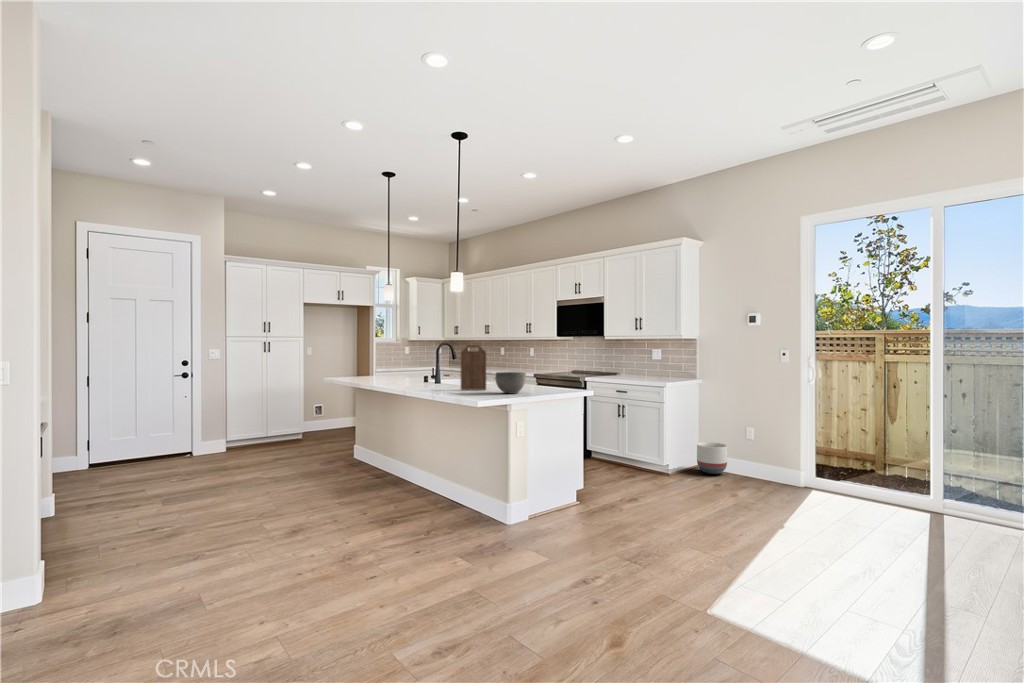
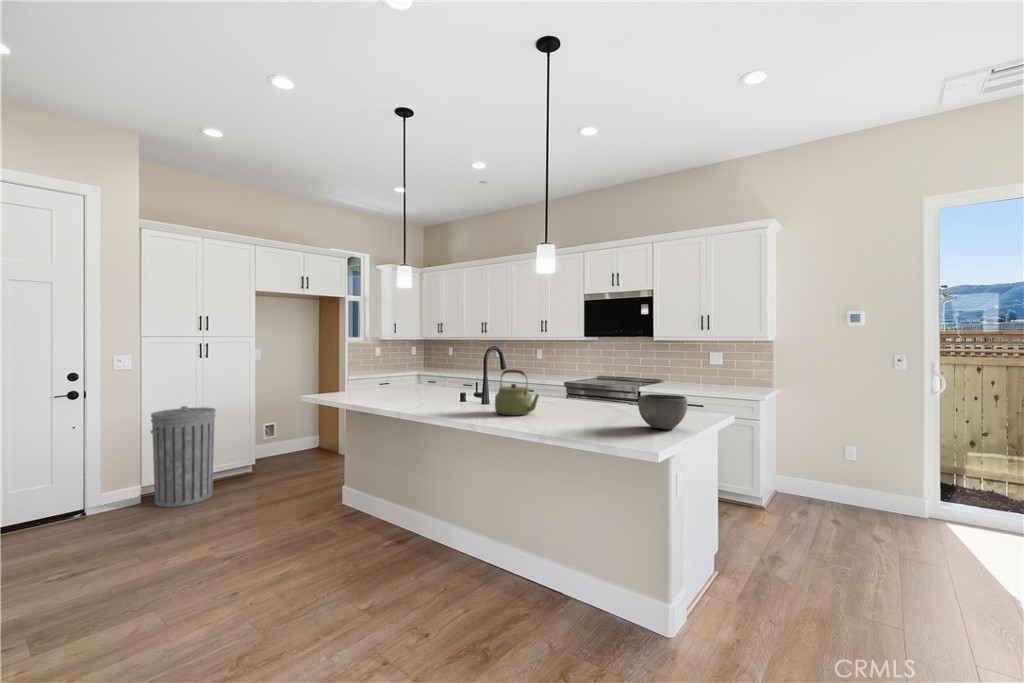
cutting board: present [461,345,486,390] -> none [561,353,600,420]
kettle: none [428,357,454,388] -> present [495,370,539,415]
trash can: none [231,386,273,454] -> present [151,406,216,507]
planter: present [697,442,727,474] -> none [786,464,826,503]

